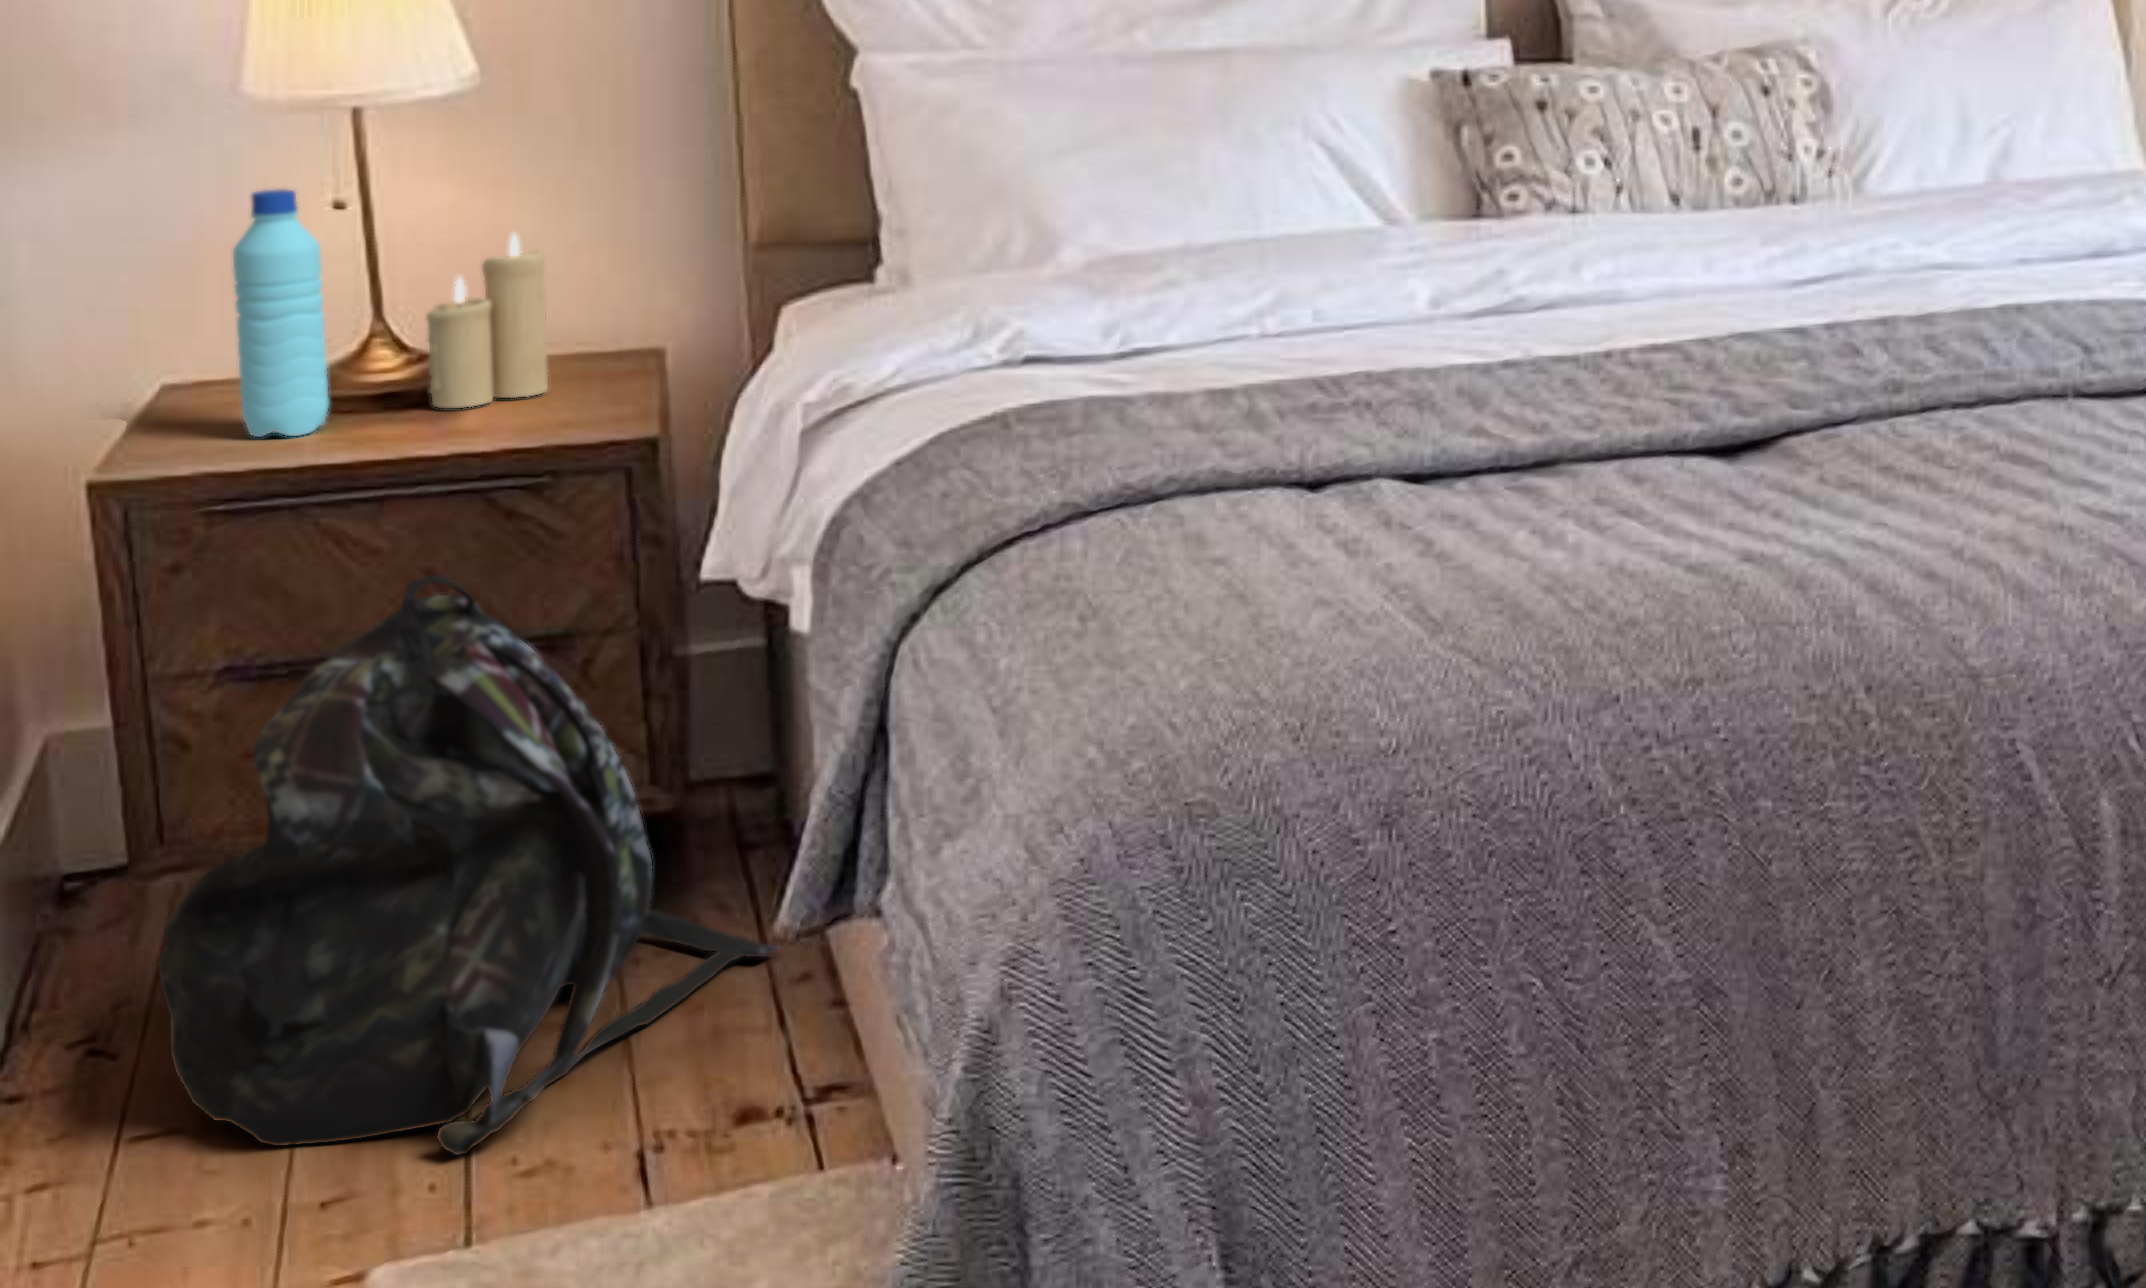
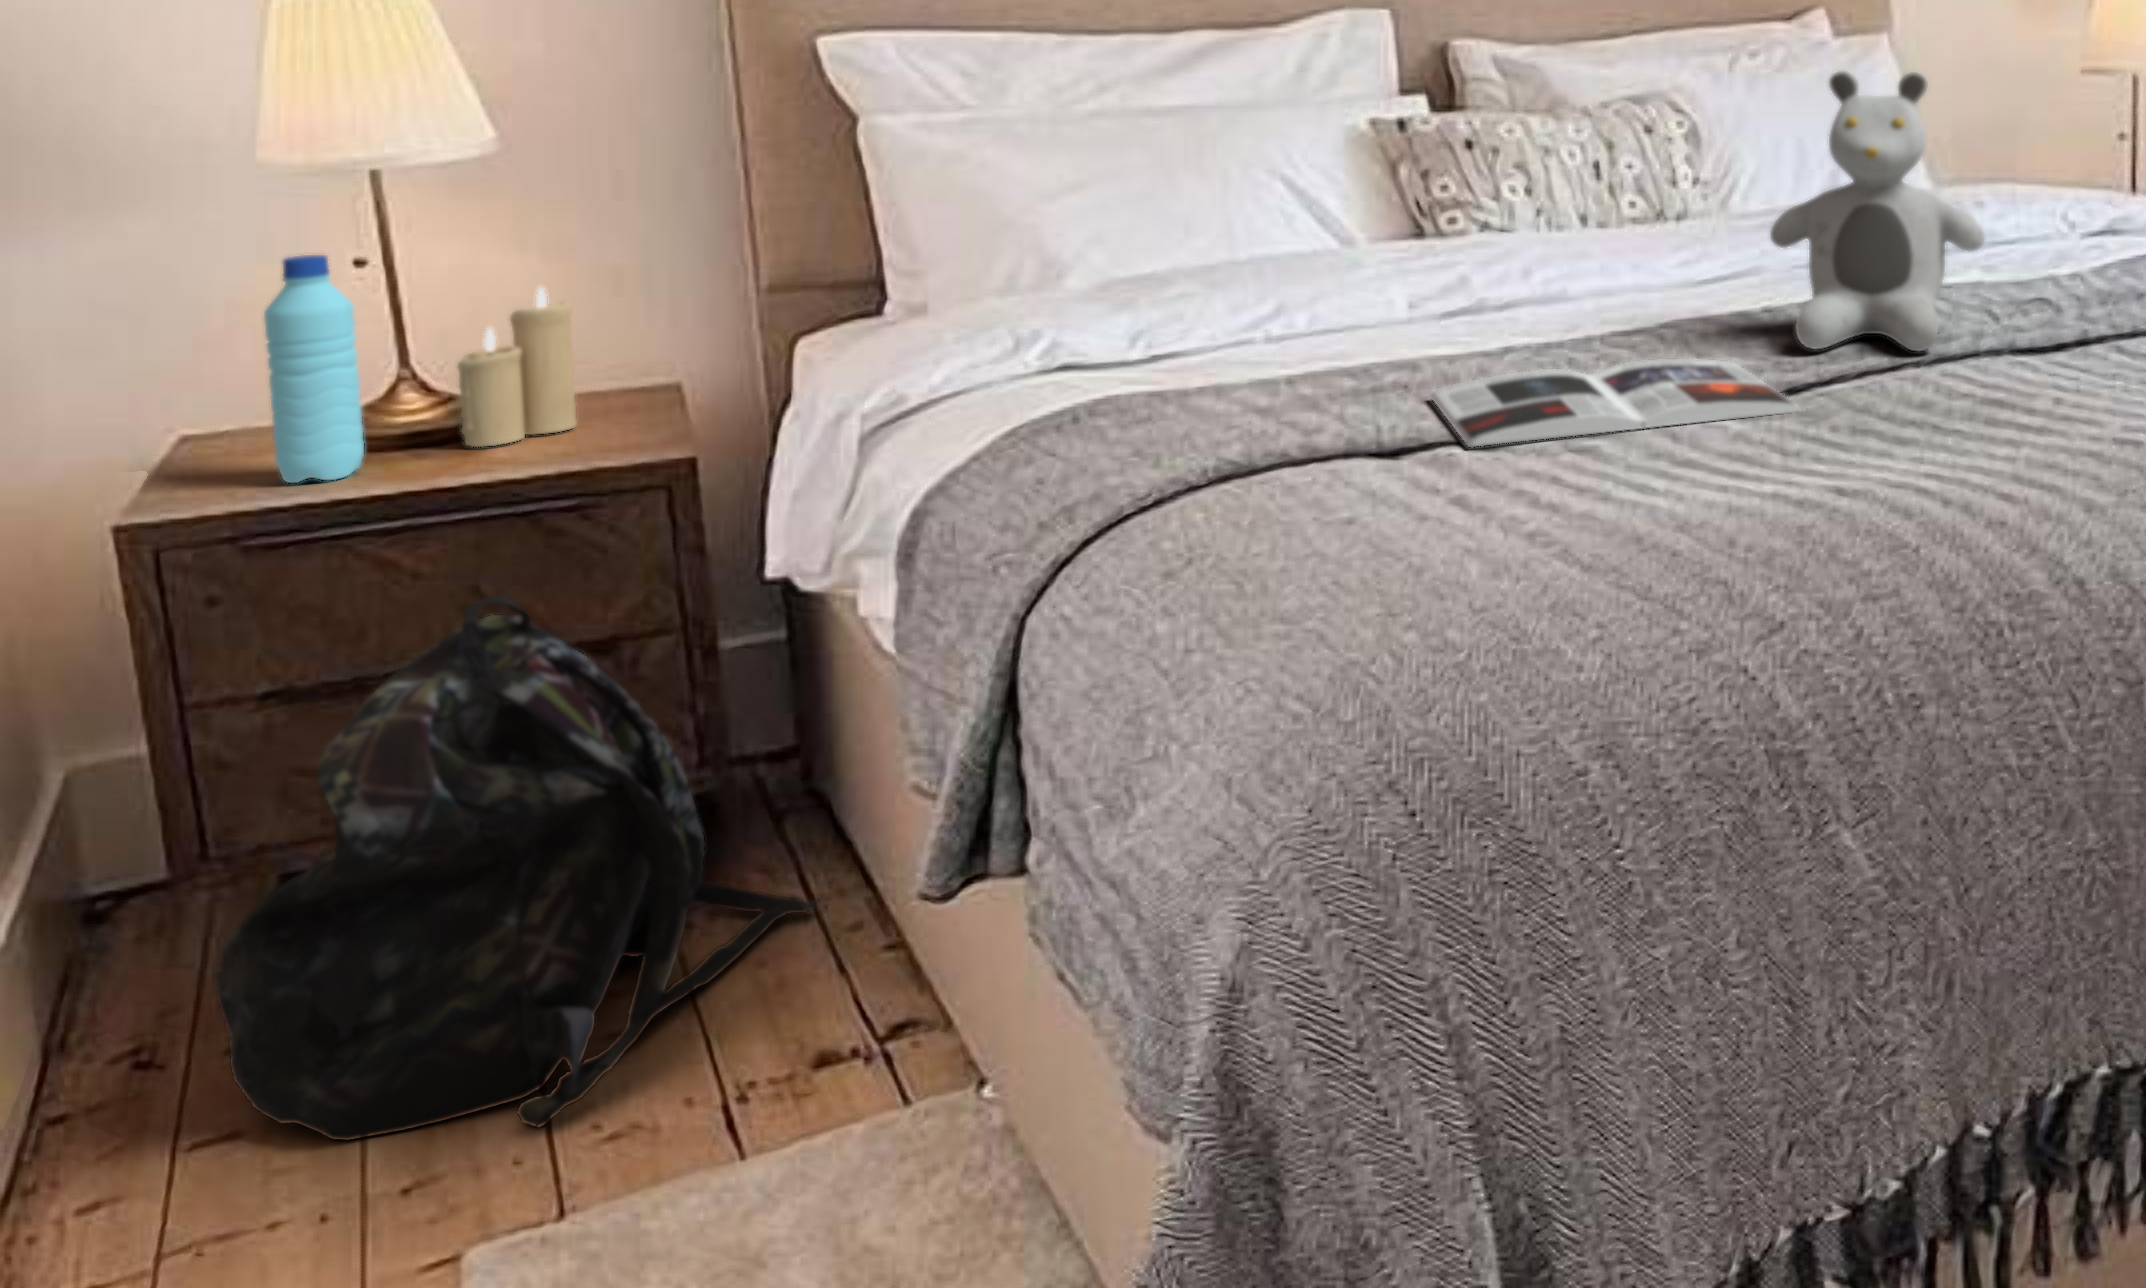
teddy bear: none [1835,37,2098,392] -> present [1770,71,1985,351]
magazine: none [1390,385,1812,477] -> present [1430,359,1805,447]

